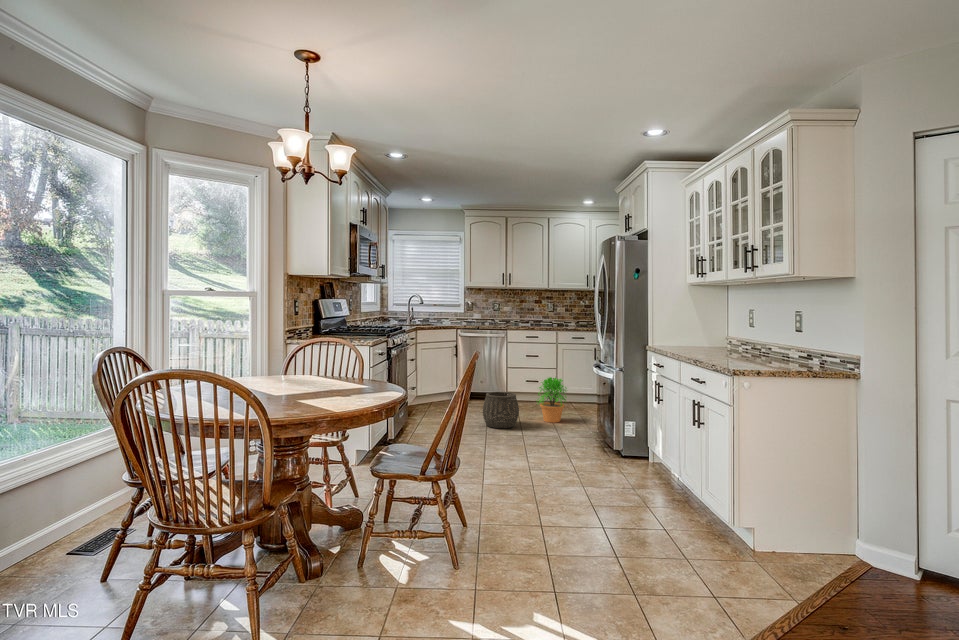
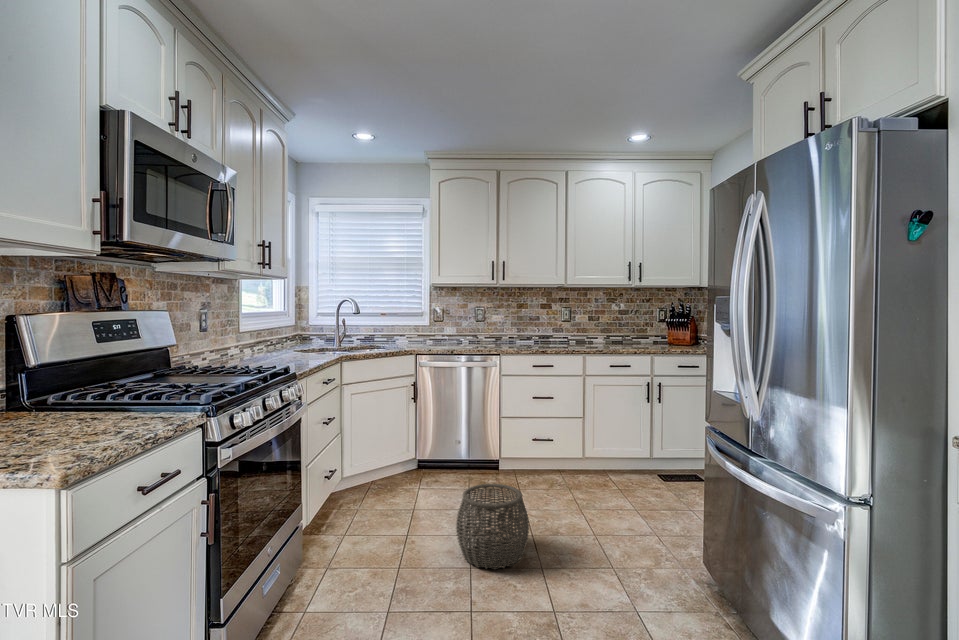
potted plant: present [538,377,567,423] -> none [555,449,623,539]

